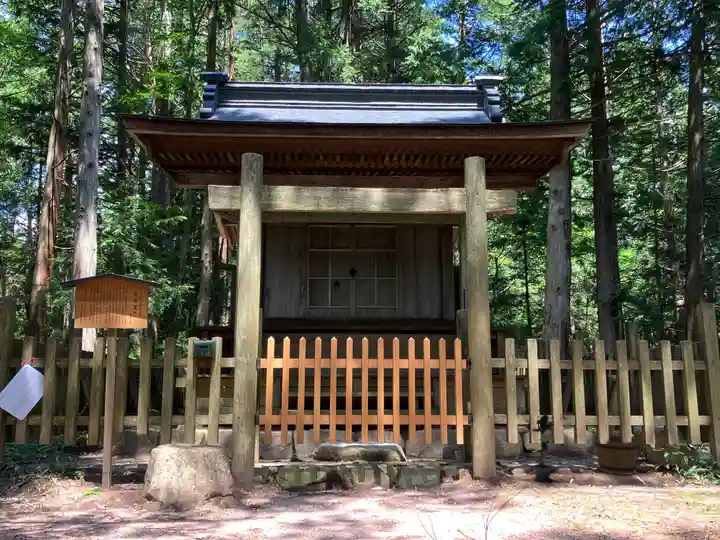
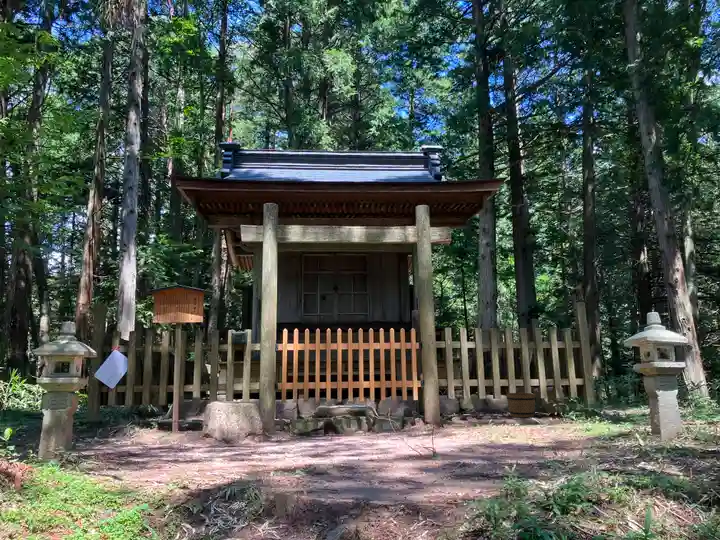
potted plant: present [517,407,566,482] -> none [454,372,489,424]

